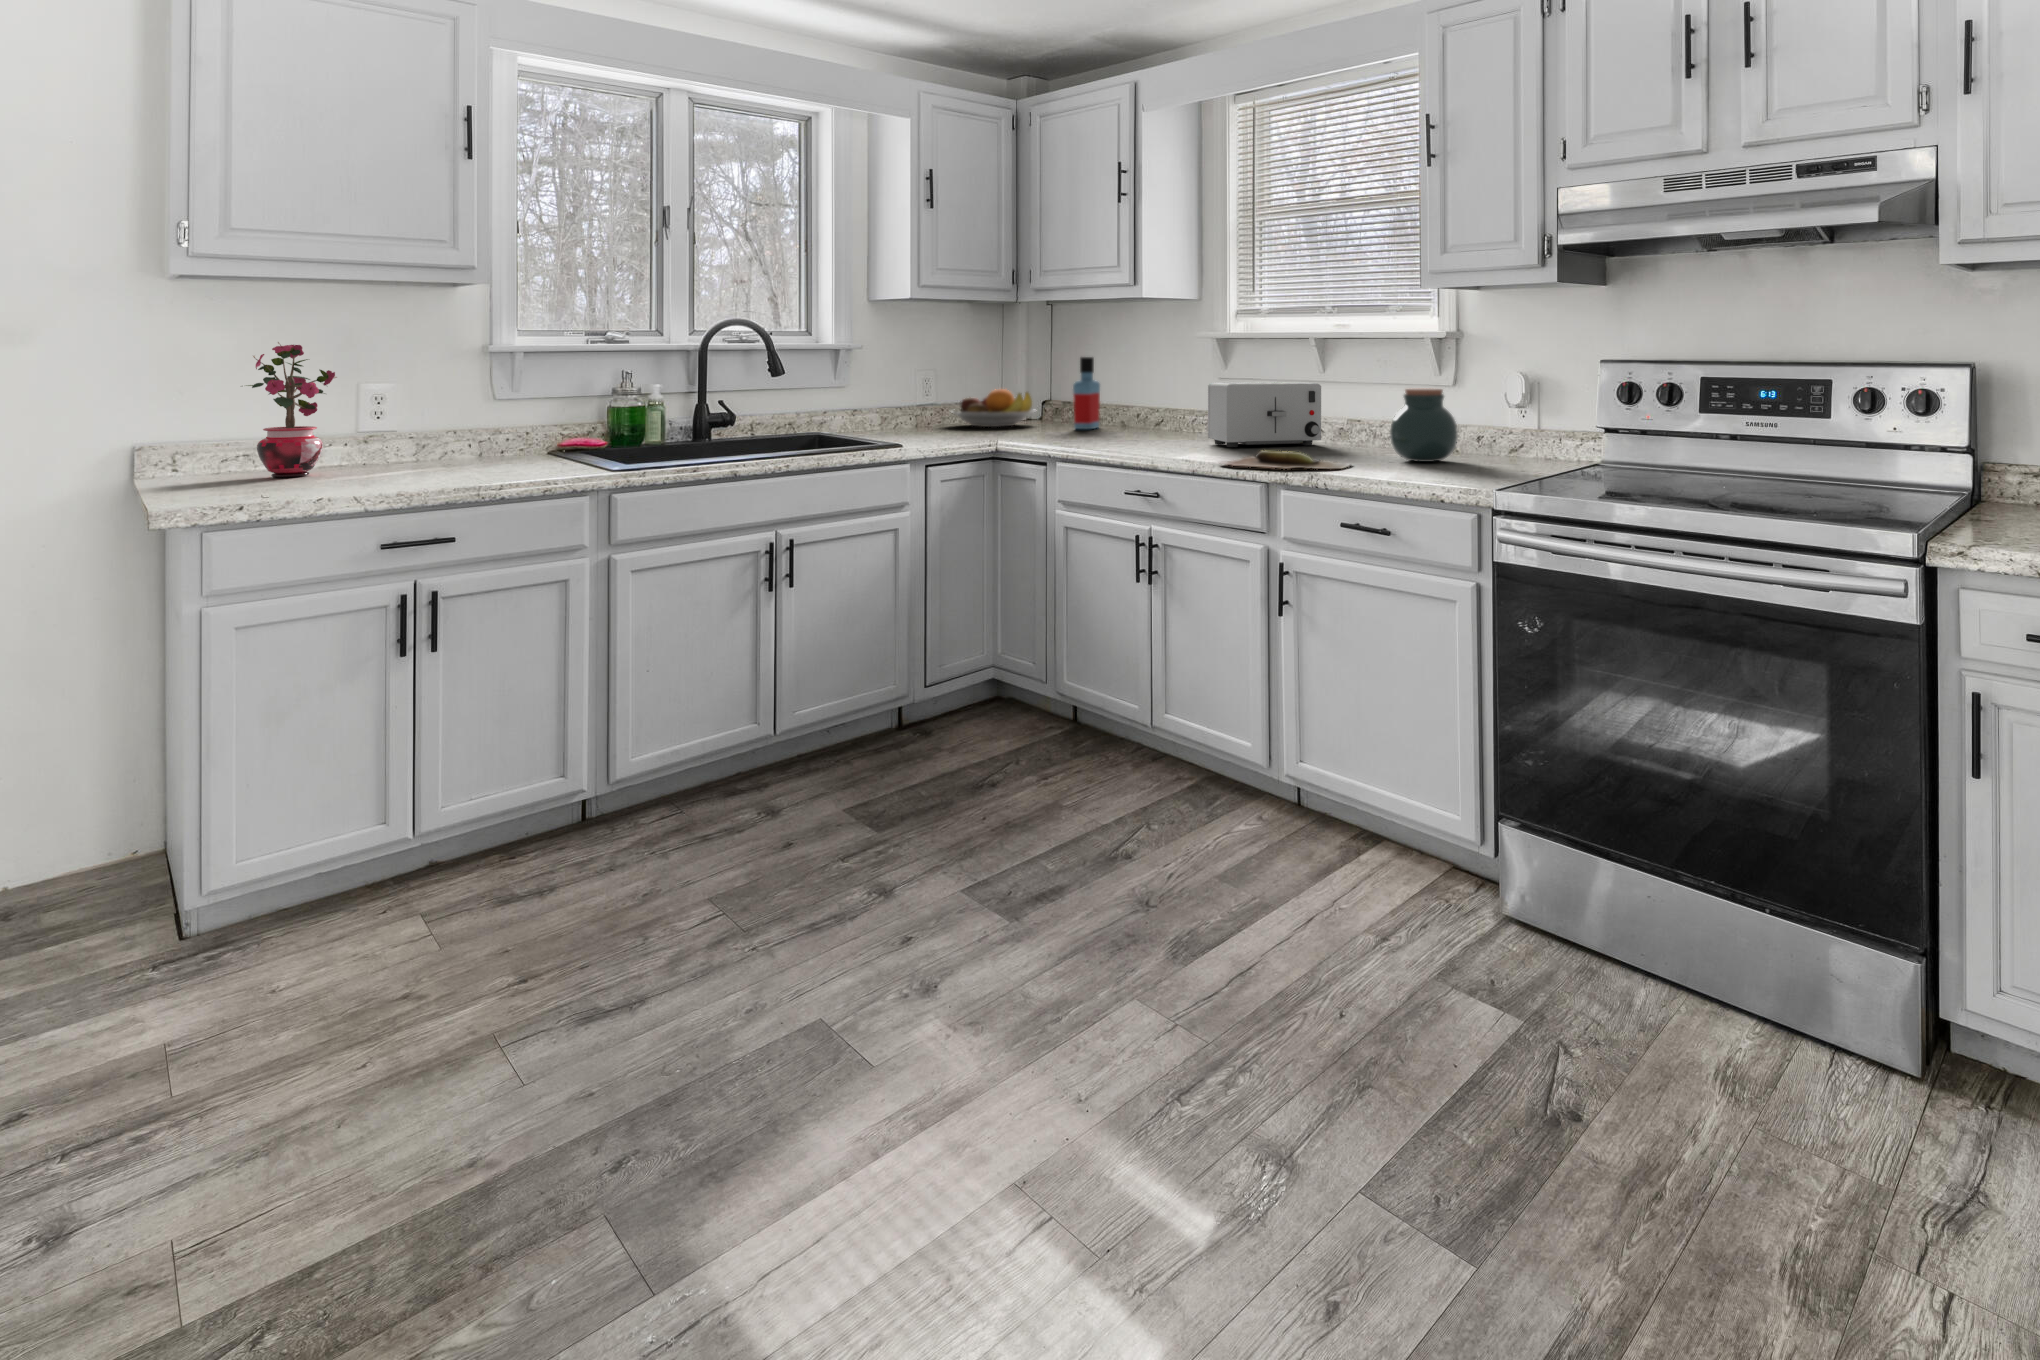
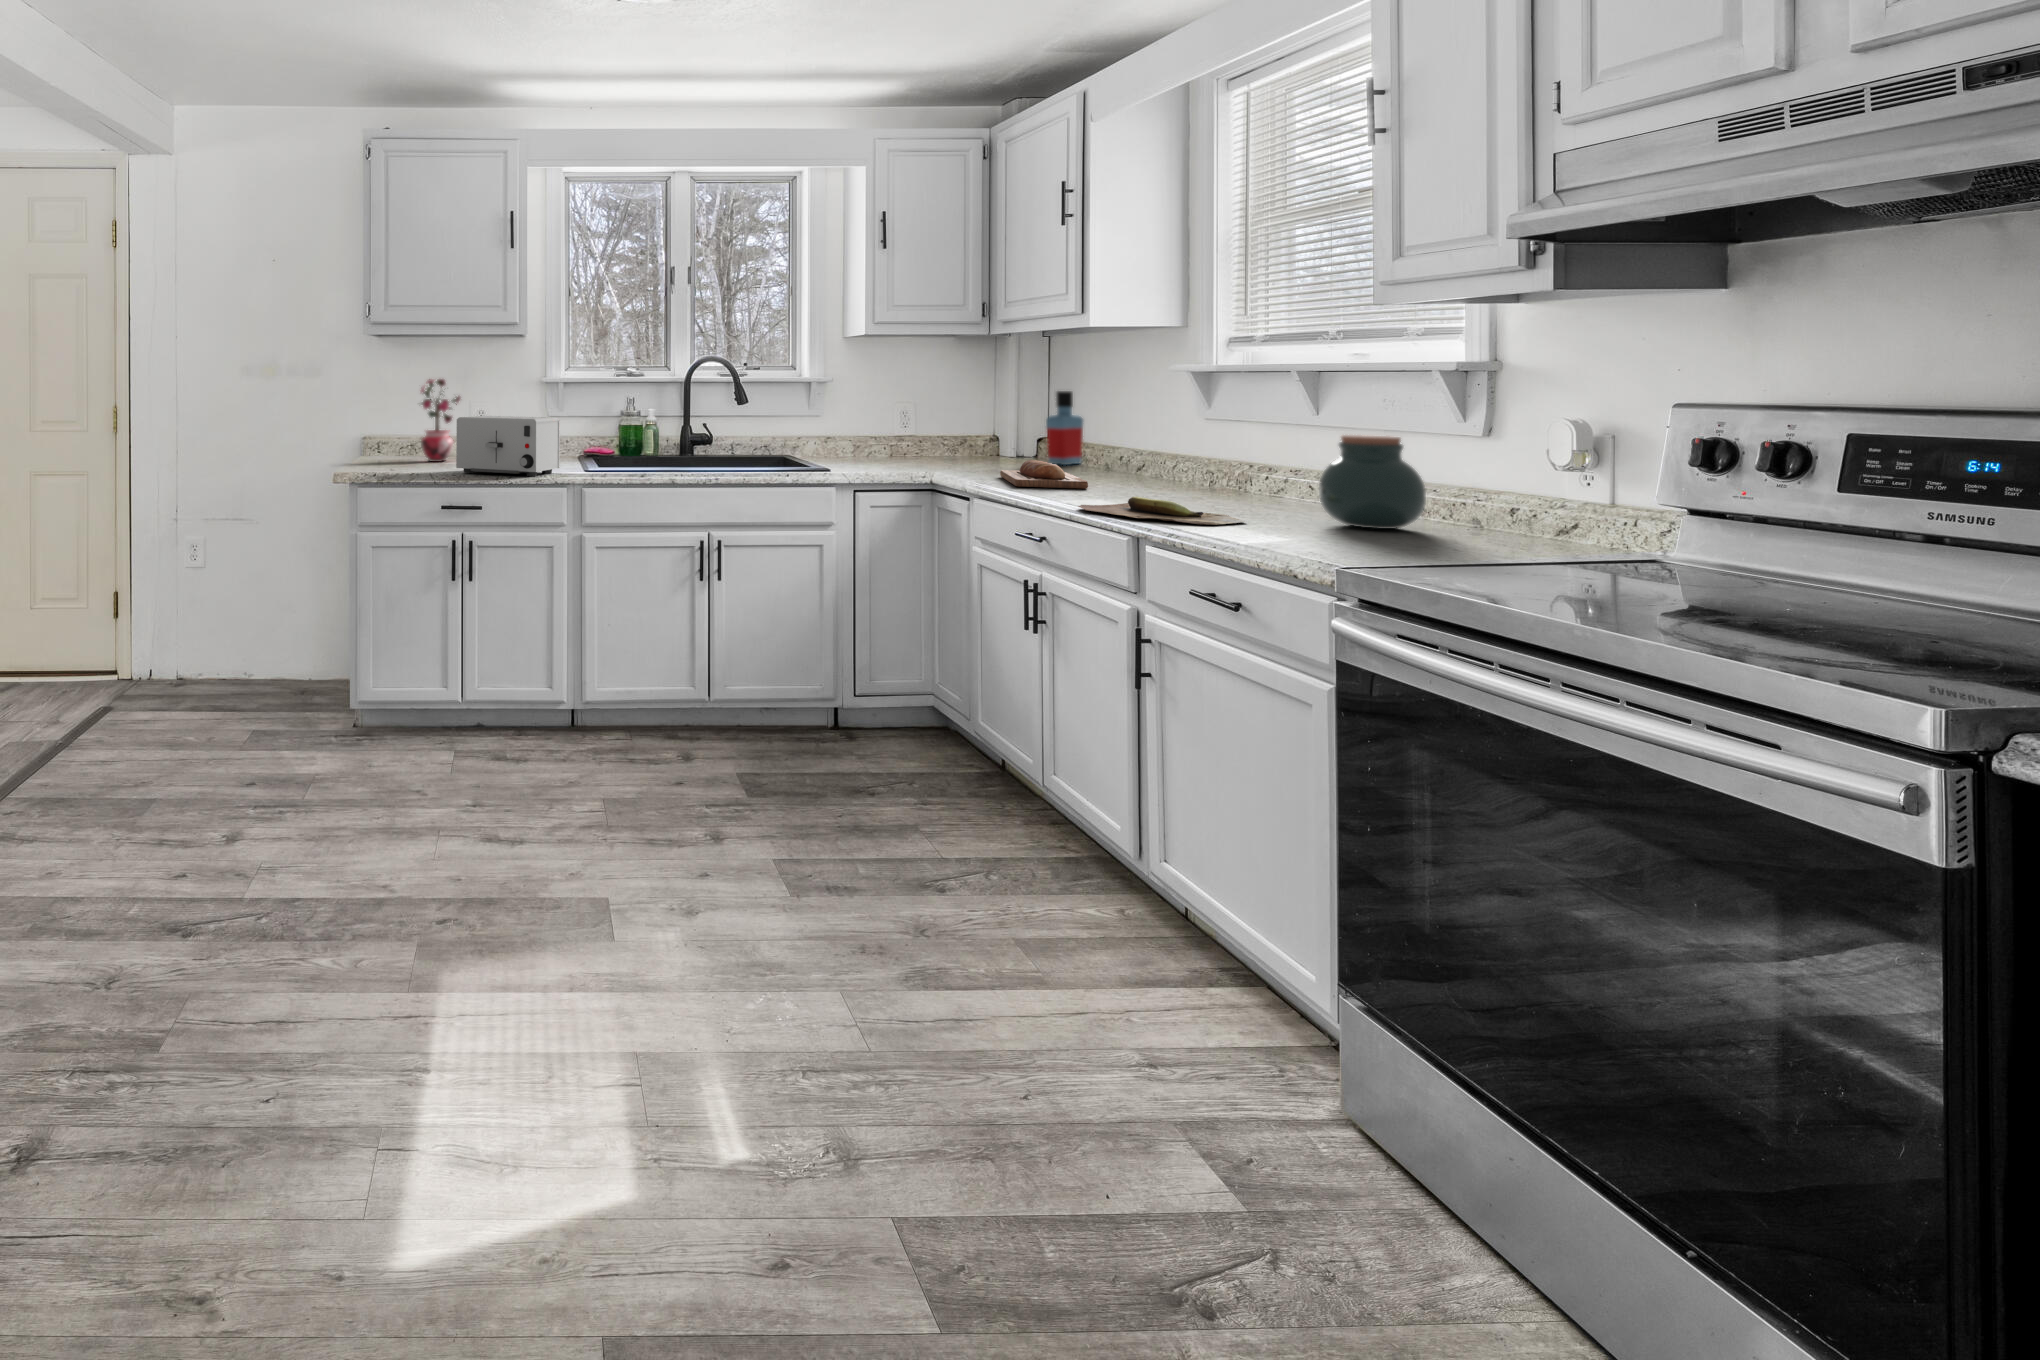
toaster: present [1208,382,1321,447] -> present [456,416,560,476]
fruit bowl: present [953,389,1035,427] -> none [936,421,1025,457]
bread loaf: none [1074,425,1173,451] -> present [1000,460,1088,489]

